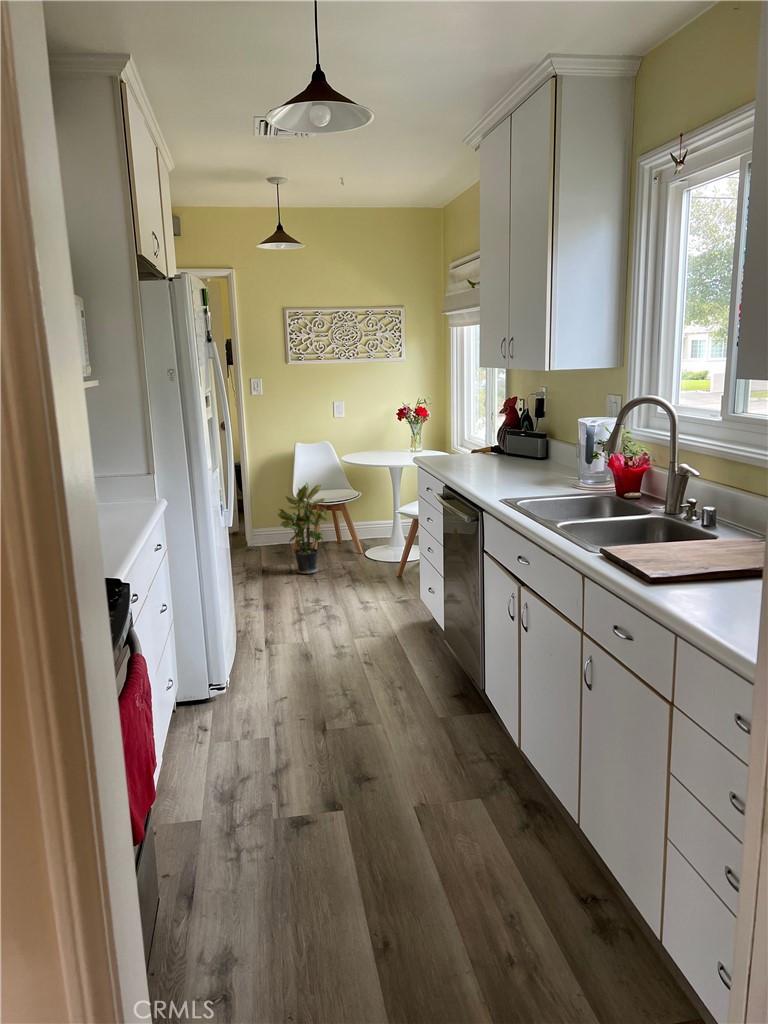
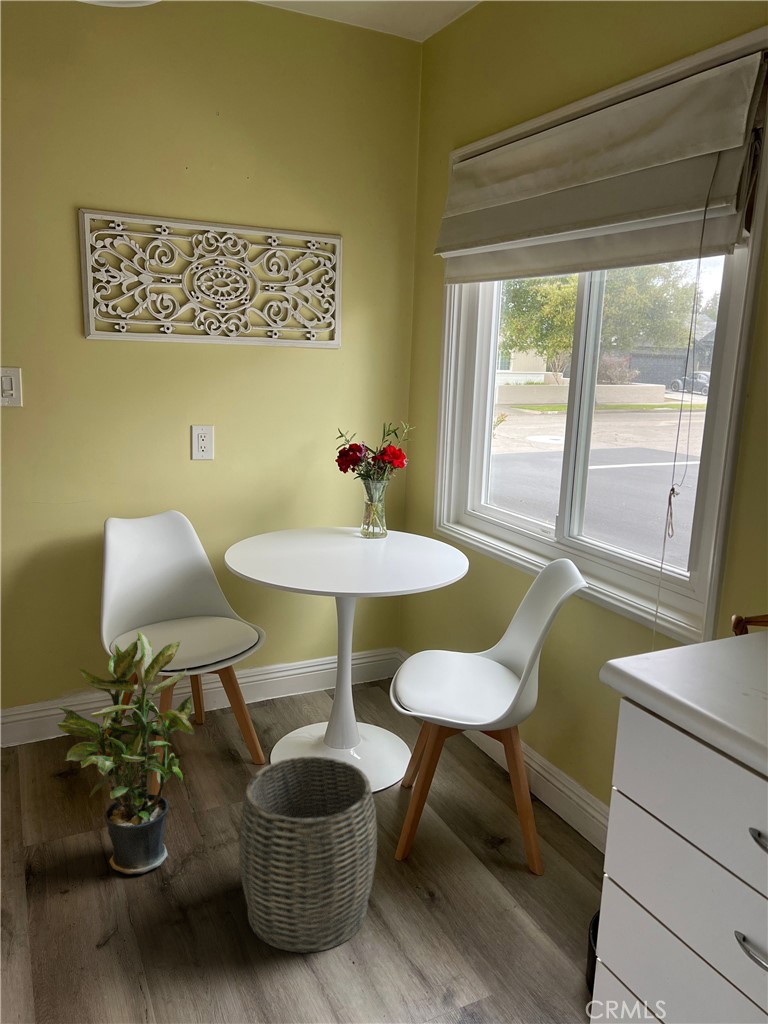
woven basket: none [340,529,391,590] -> present [239,756,377,953]

